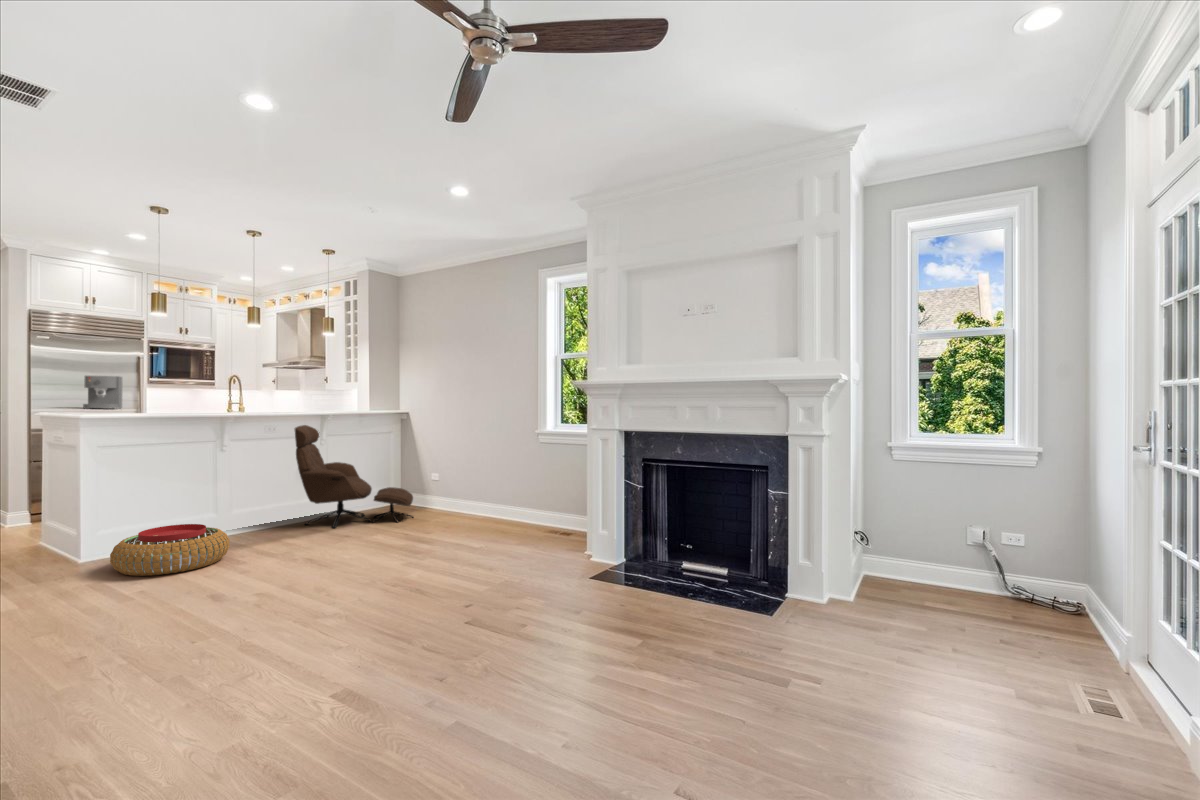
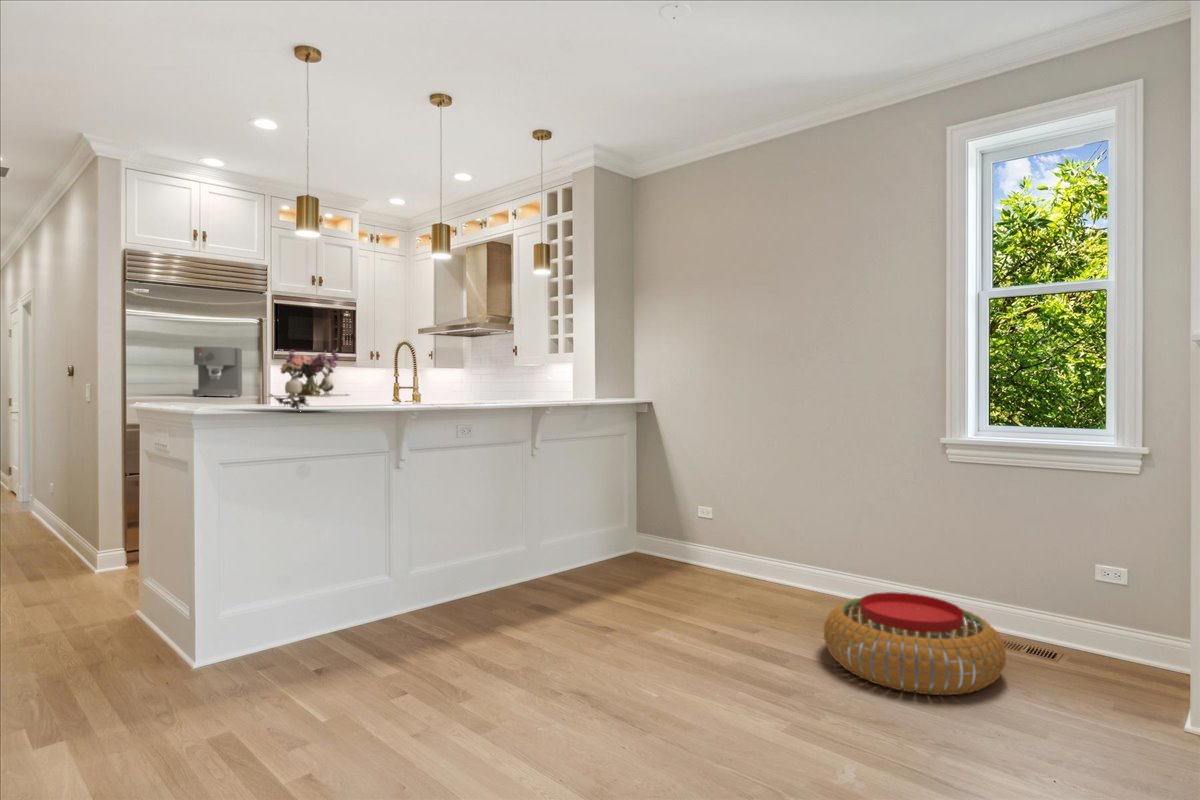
flower arrangement: none [127,381,187,418] -> present [269,350,348,409]
lounge chair: present [295,425,413,528] -> none [507,424,692,605]
pouf: present [110,524,230,576] -> present [824,592,1006,695]

